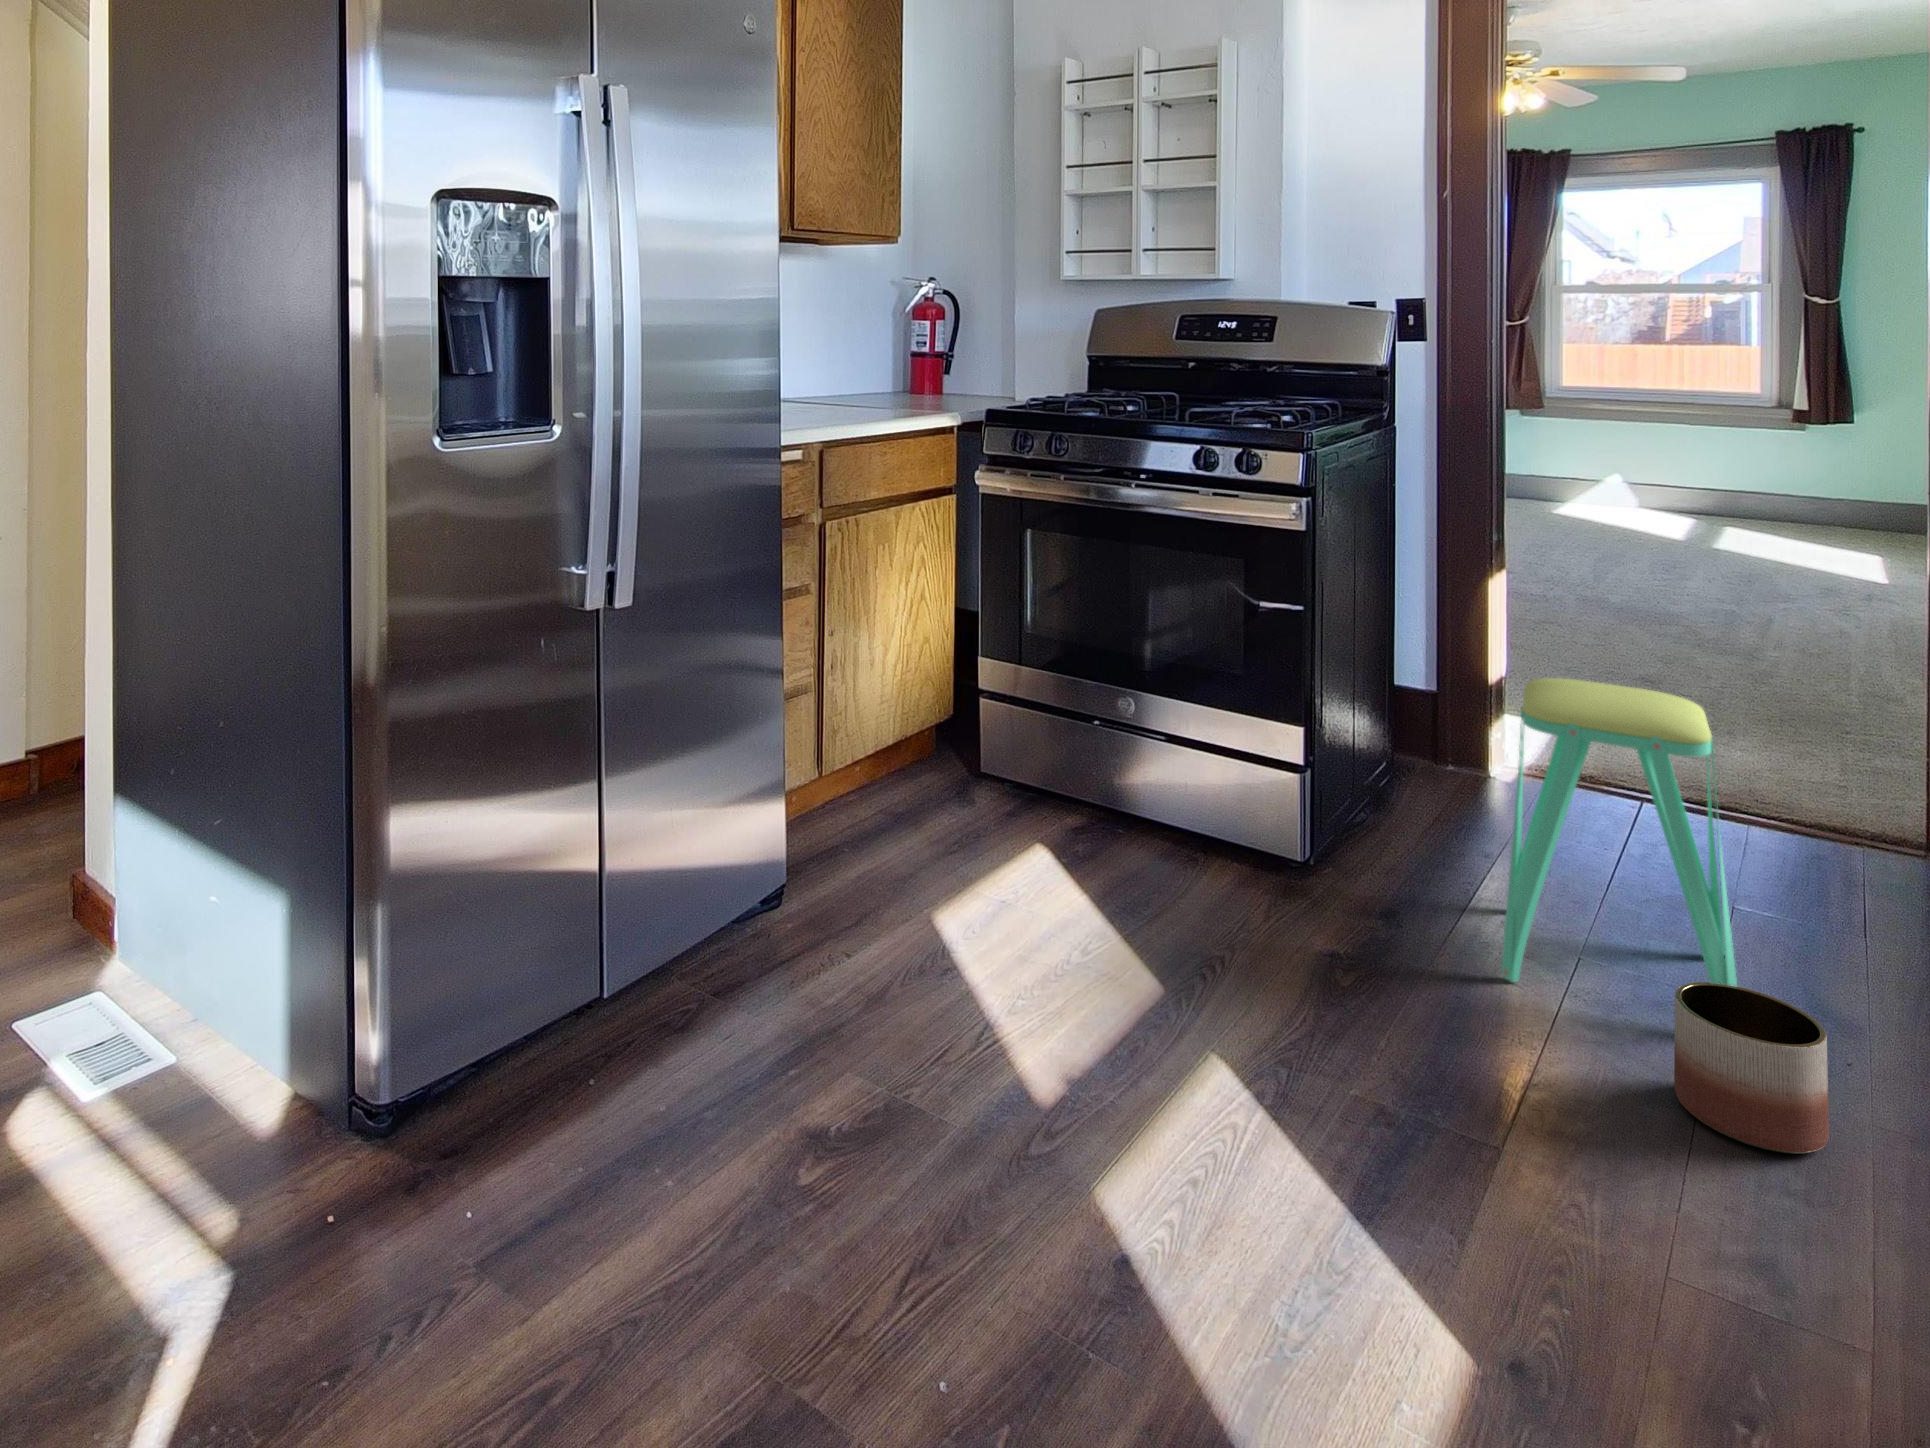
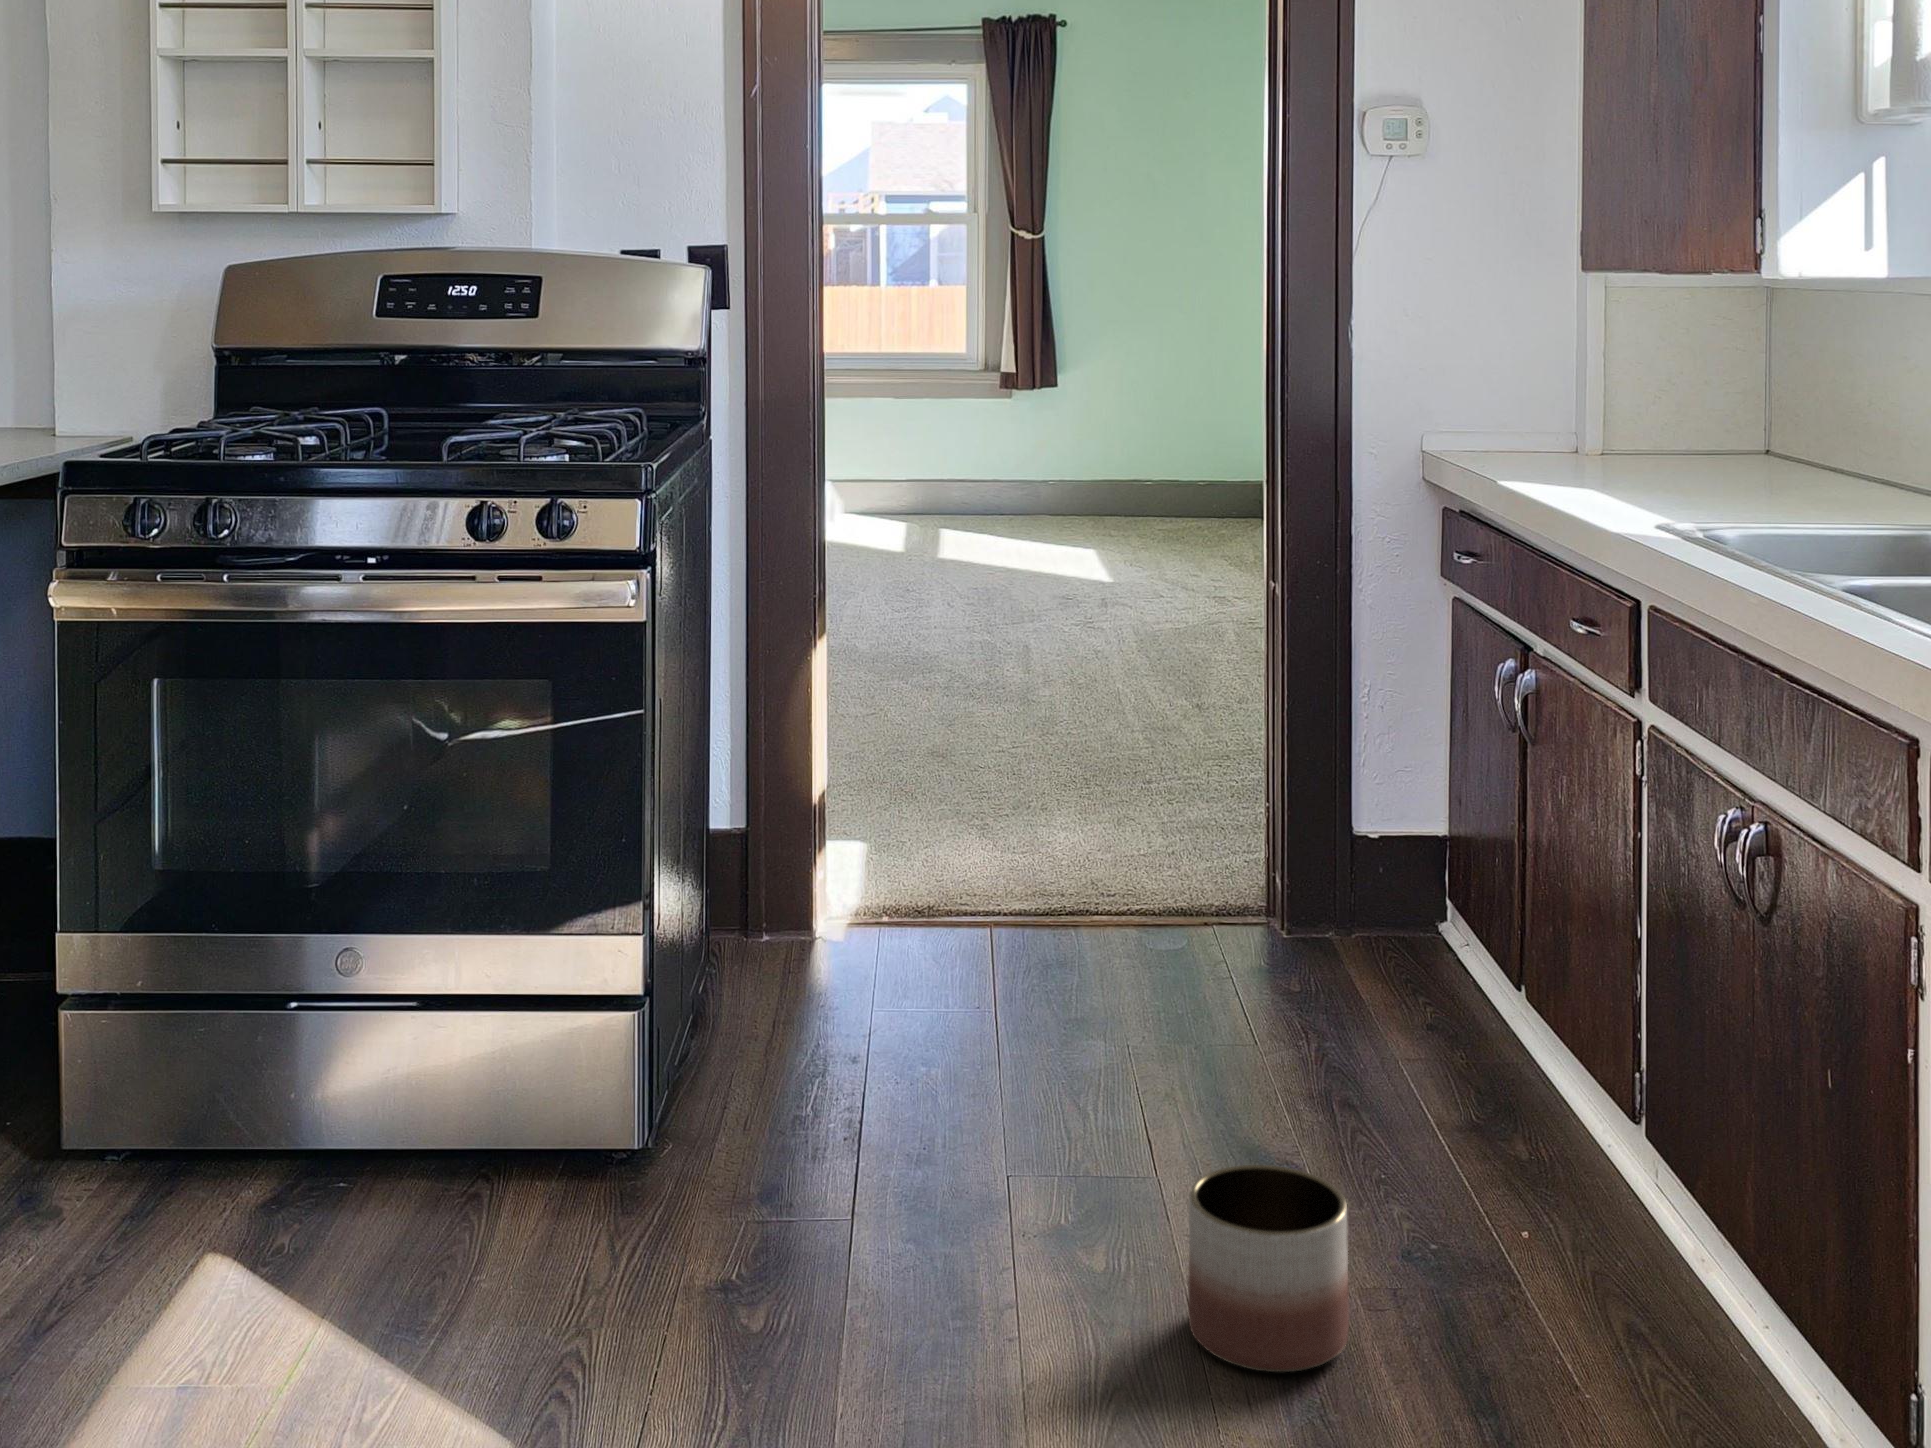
stool: present [1501,678,1737,986] -> none [921,787,1219,1246]

